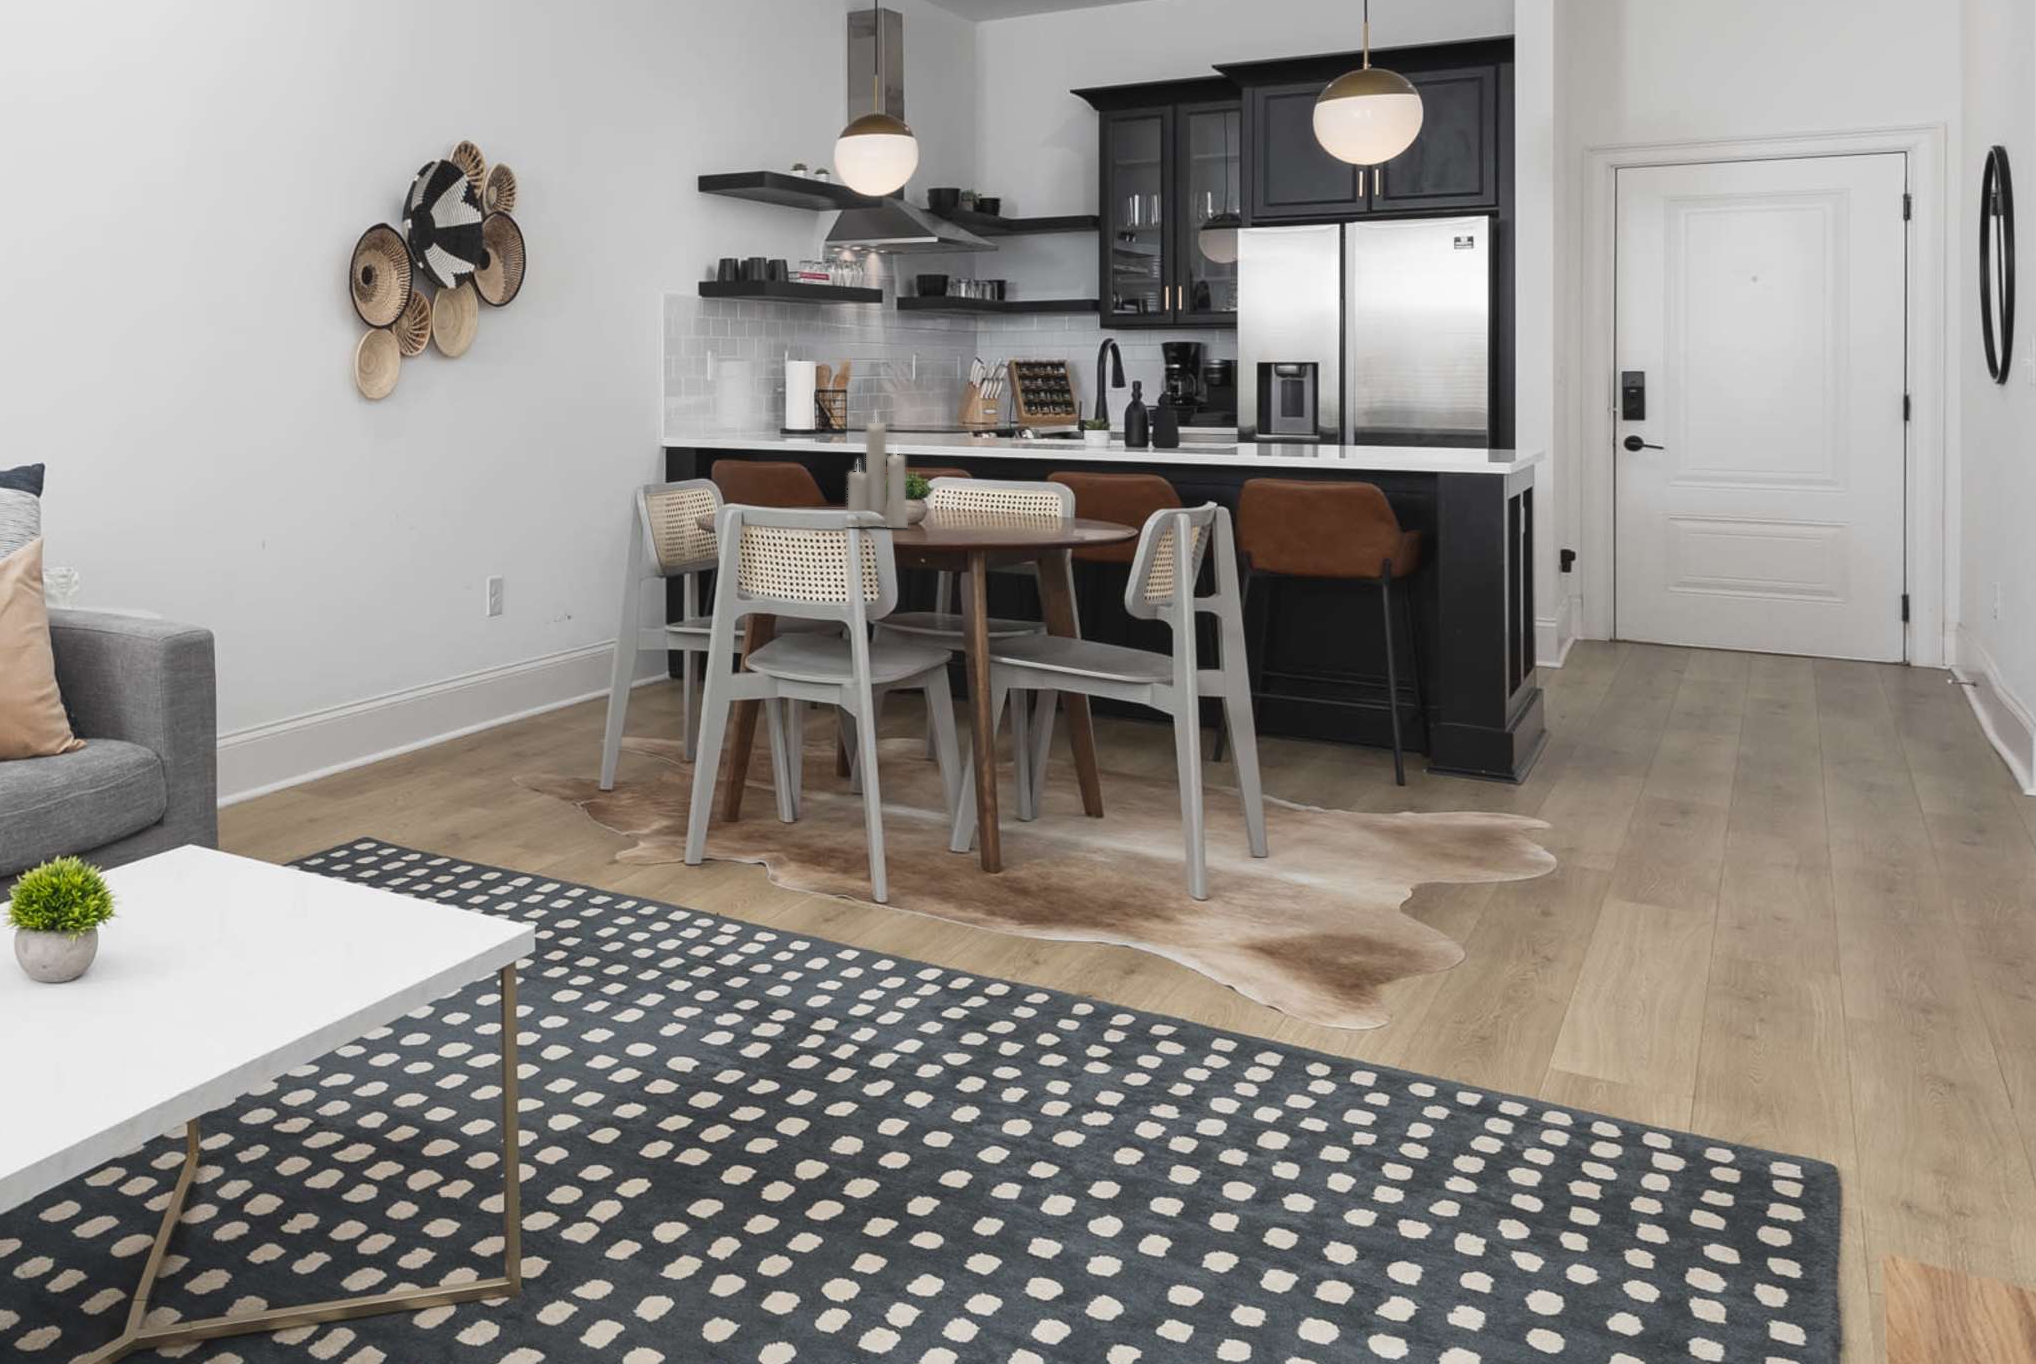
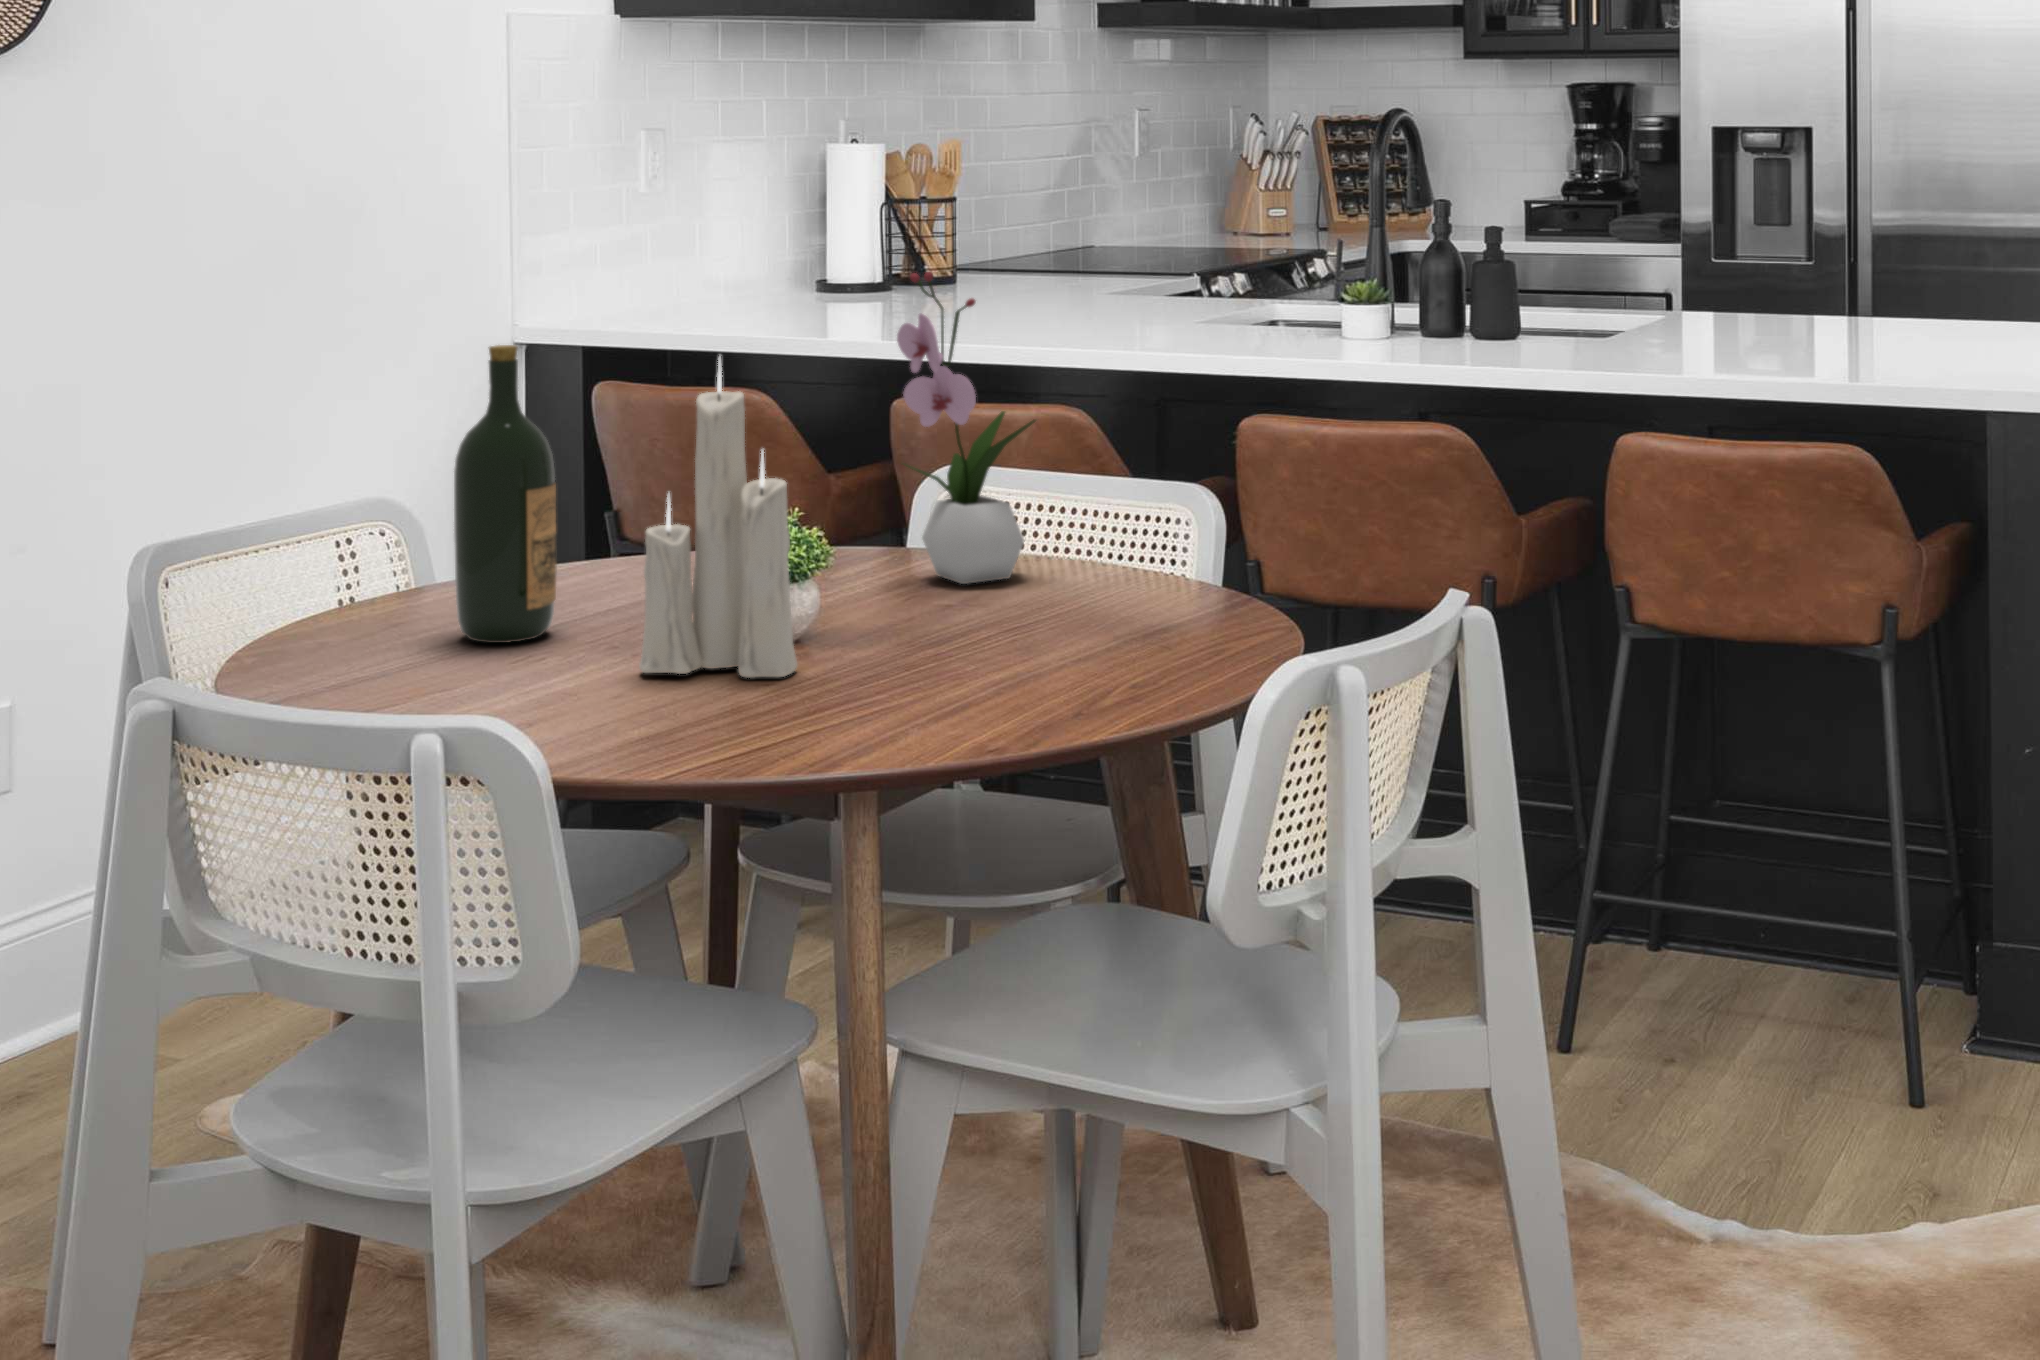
flower arrangement: none [917,389,979,516] -> present [897,272,1036,584]
wine bottle: none [757,409,796,521] -> present [454,345,557,643]

